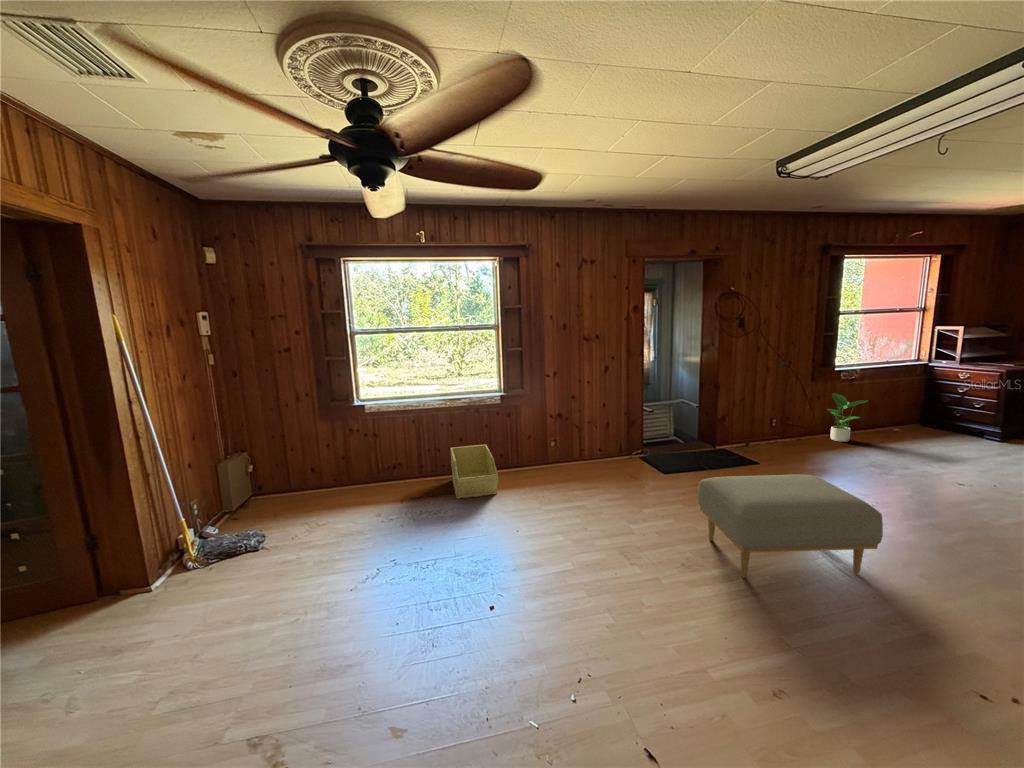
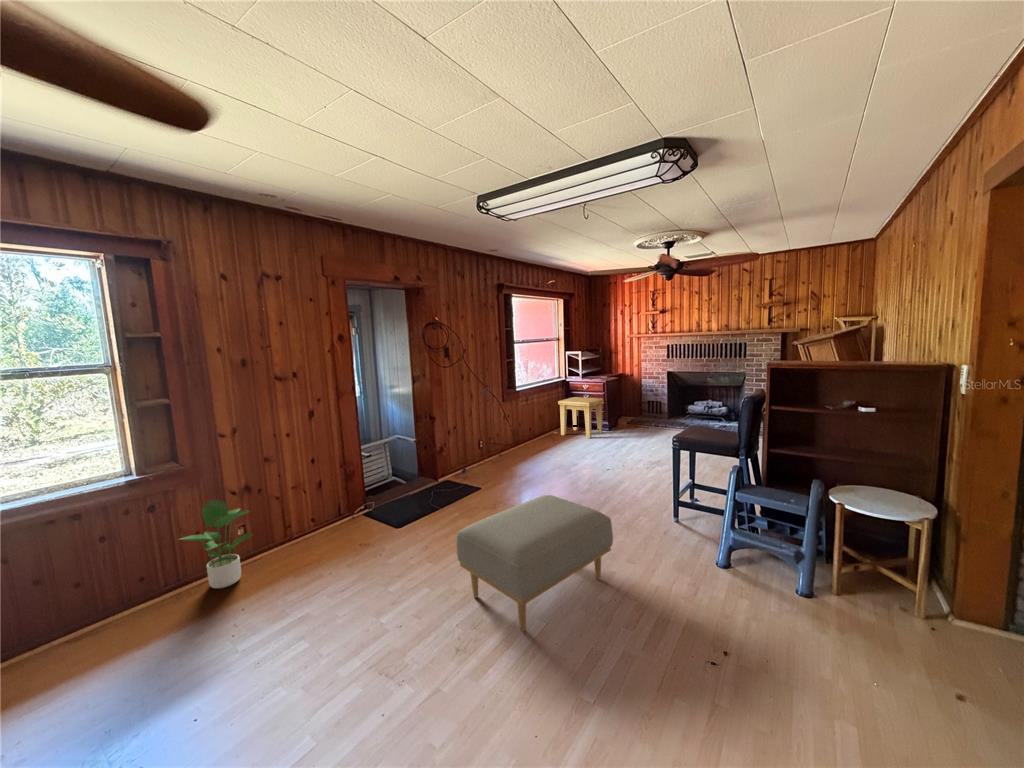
side table: none [903,387,992,444] -> present [558,397,604,438]
potted plant: present [827,393,868,442] -> present [179,499,253,588]
storage bin: present [450,444,499,499] -> none [16,569,147,702]

